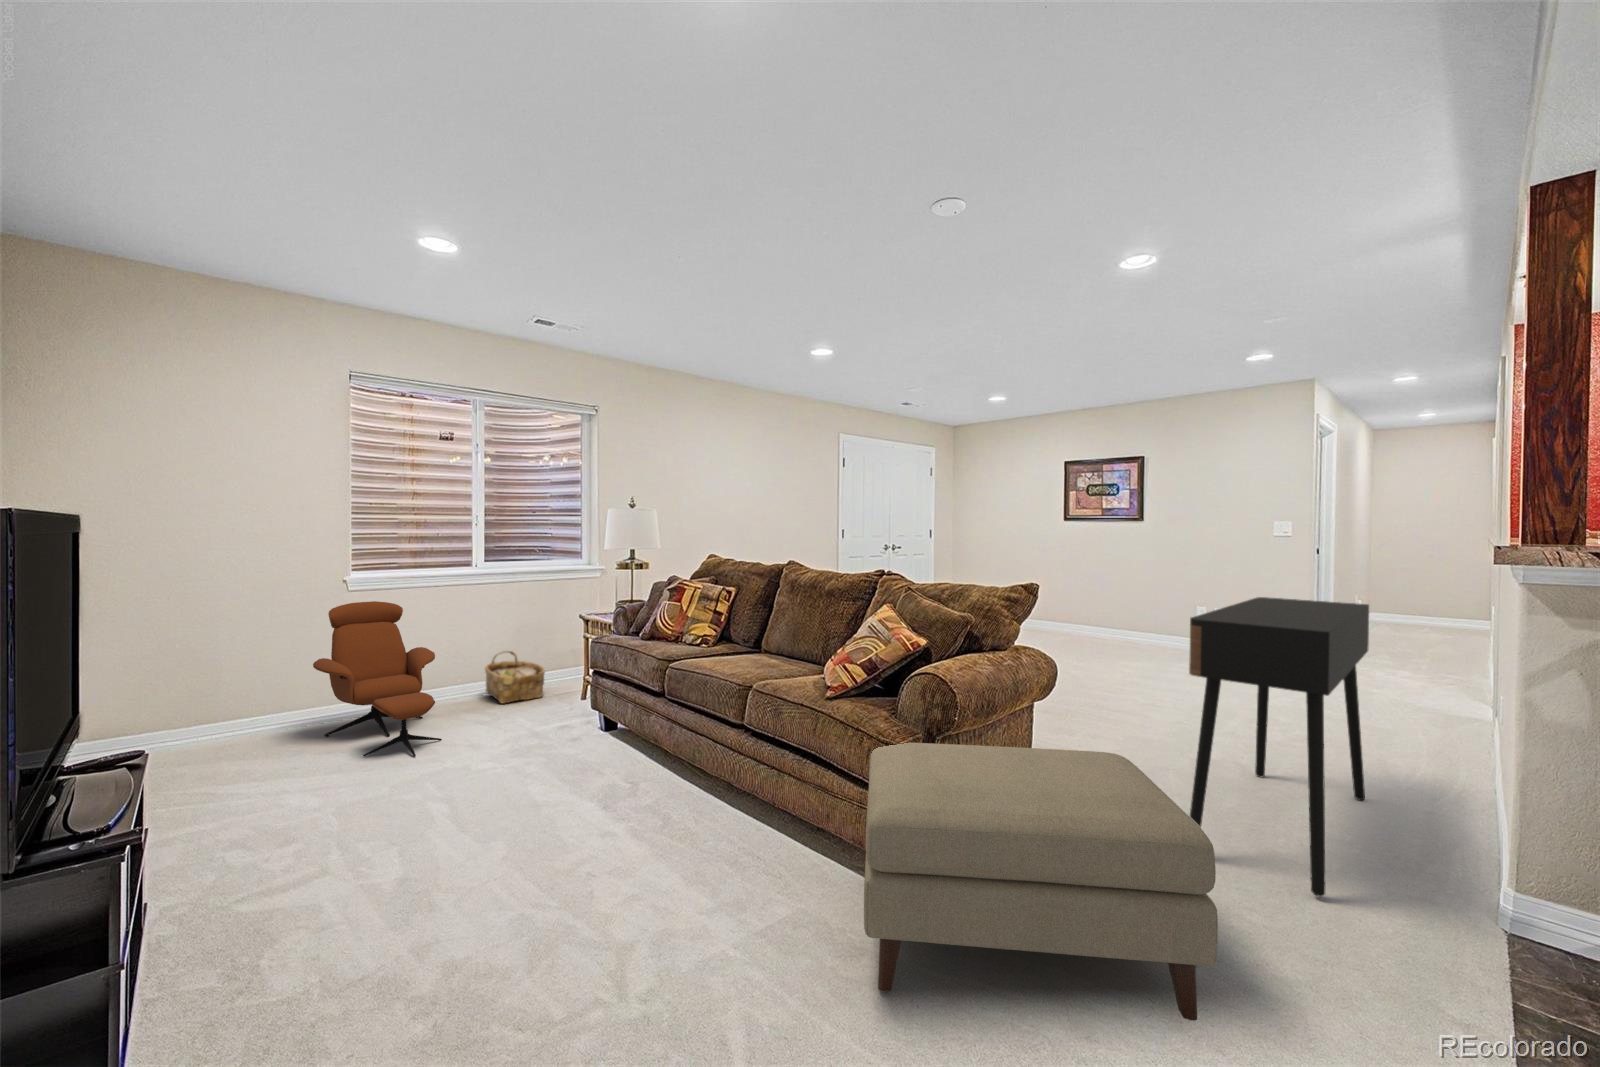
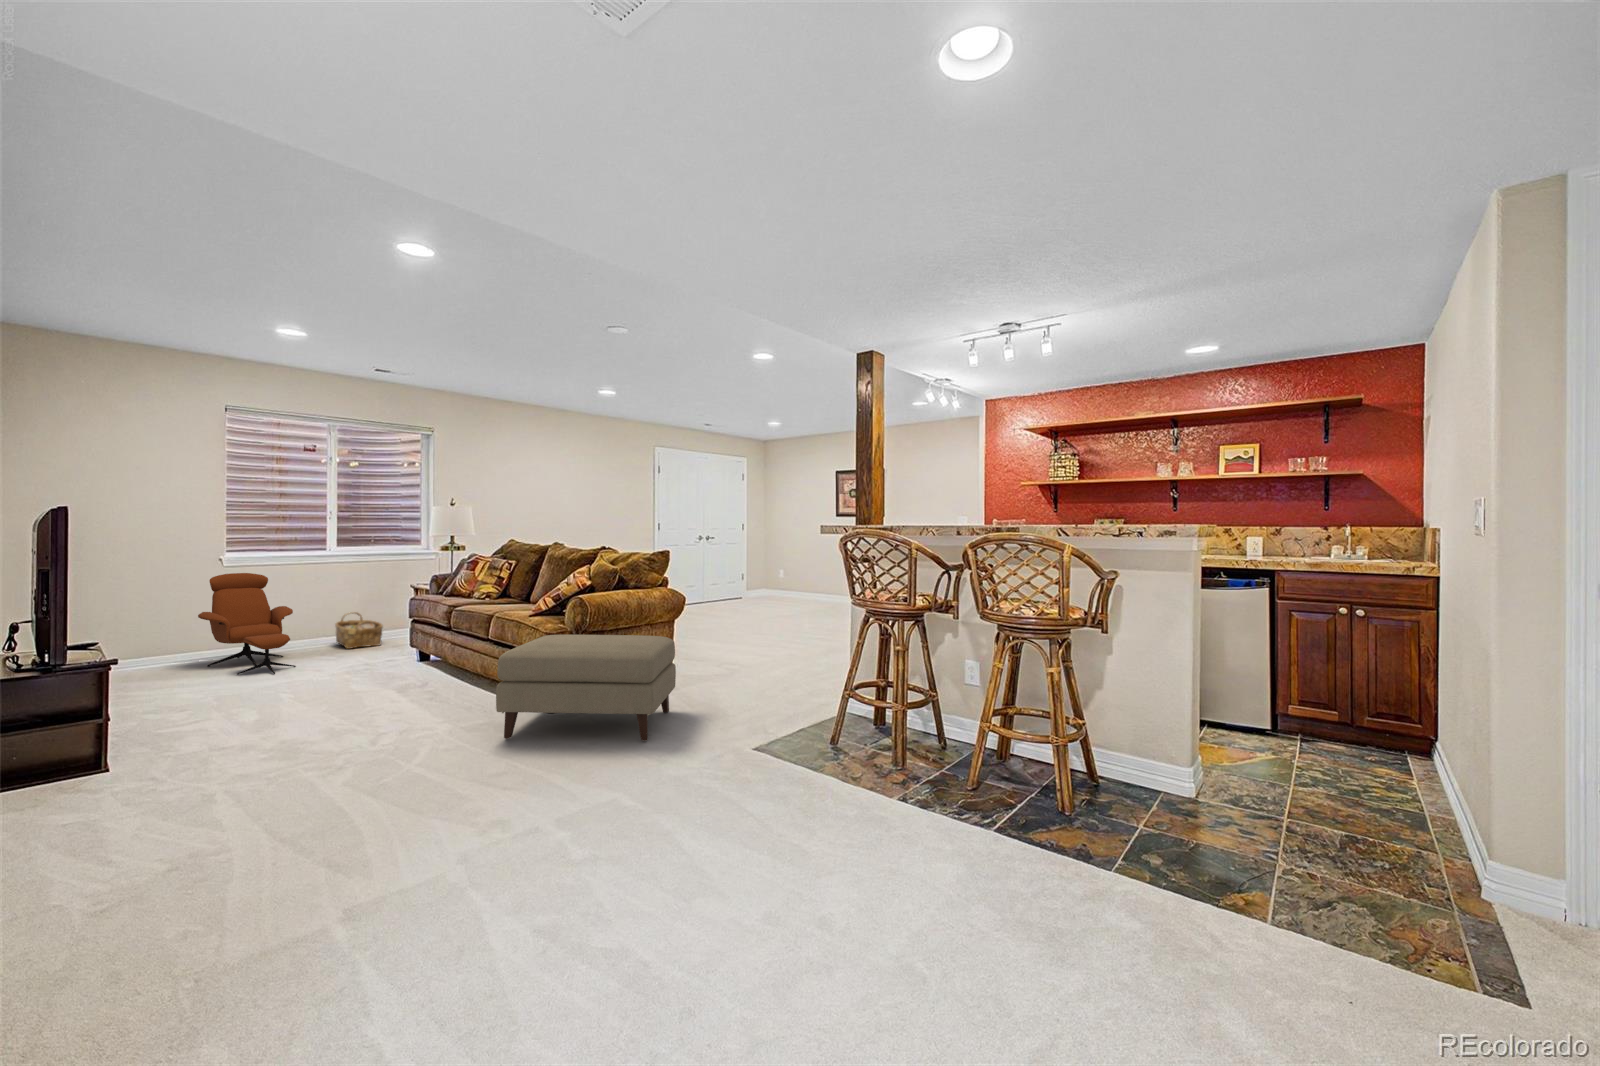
console table: present [1189,597,1369,897] -> none [728,562,874,709]

